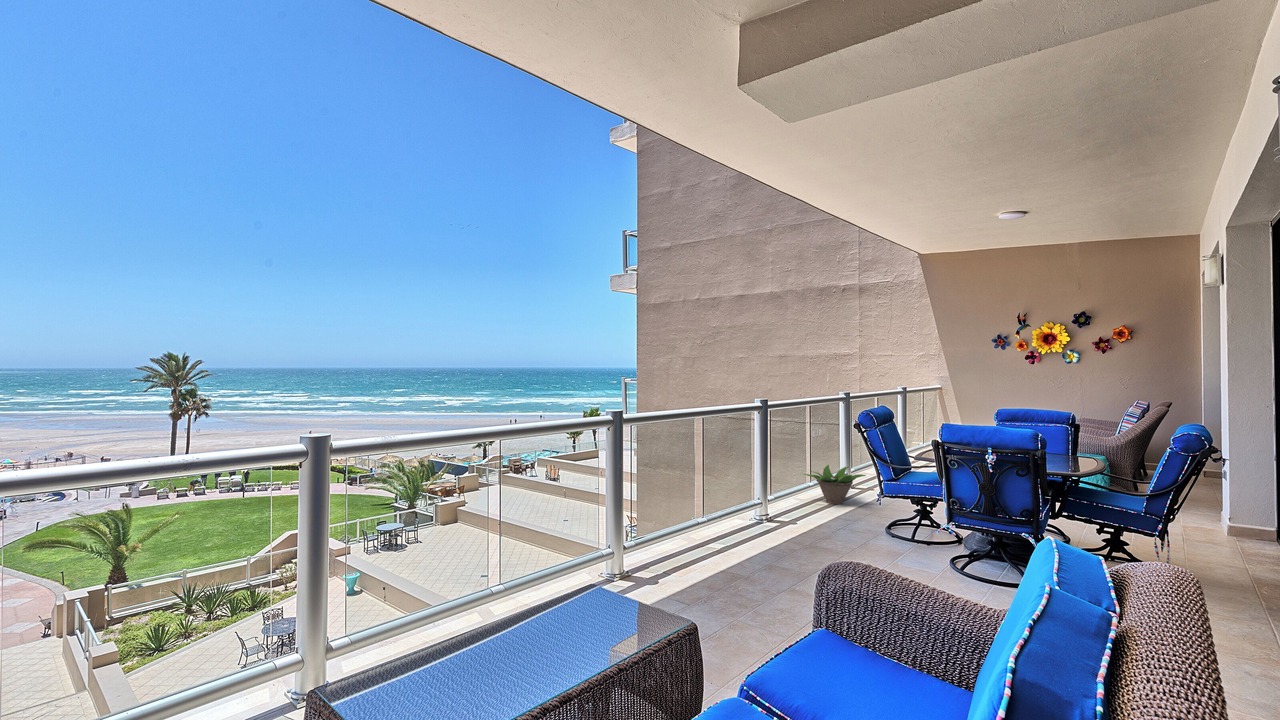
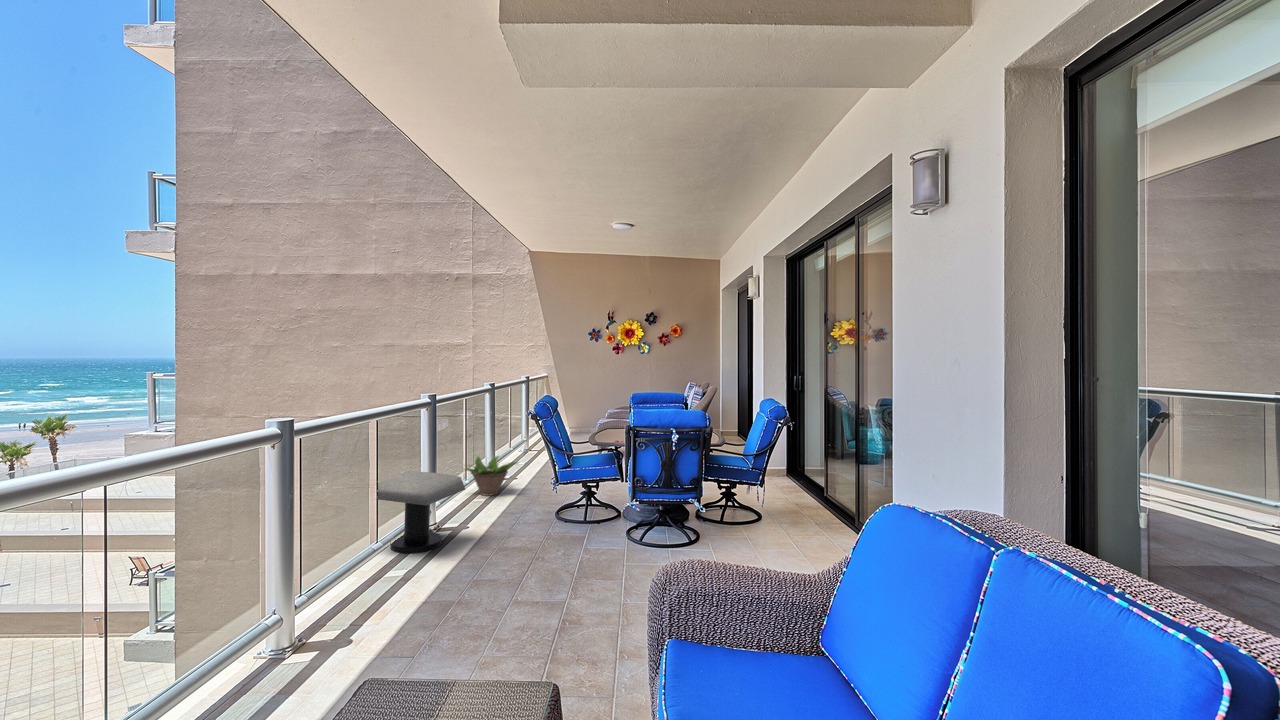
stool: none [704,468,785,537] -> present [377,472,465,553]

